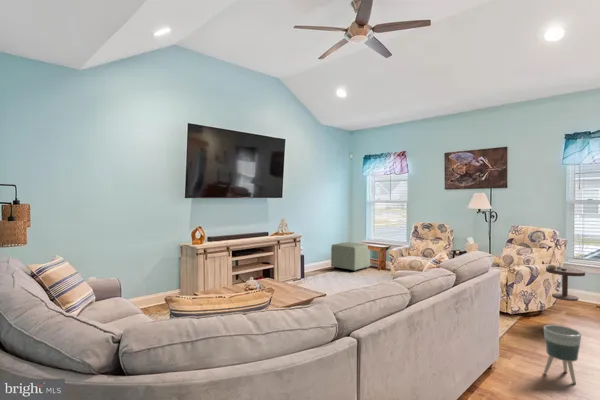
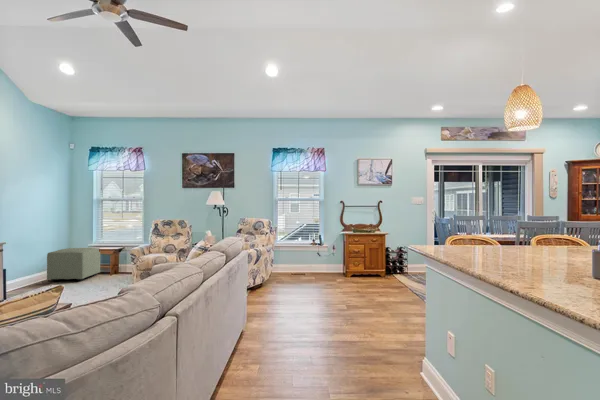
side table: present [546,265,585,301] -> none [268,245,291,290]
planter: present [544,325,581,383] -> none [277,287,299,326]

